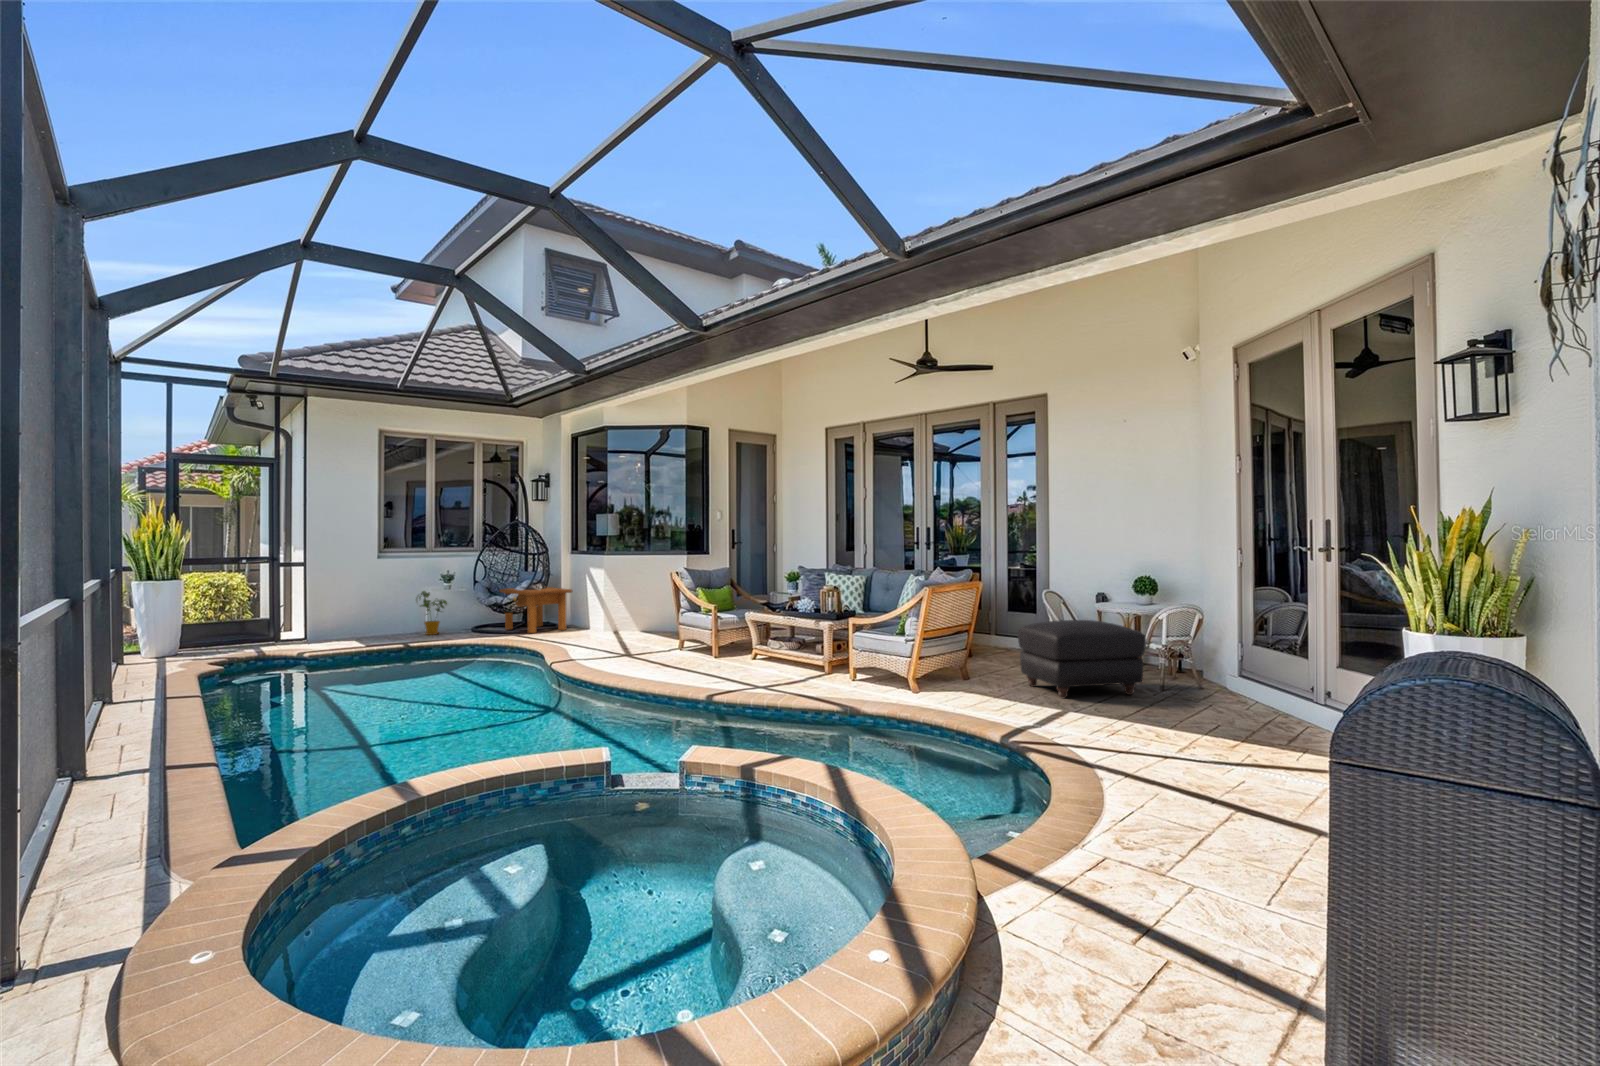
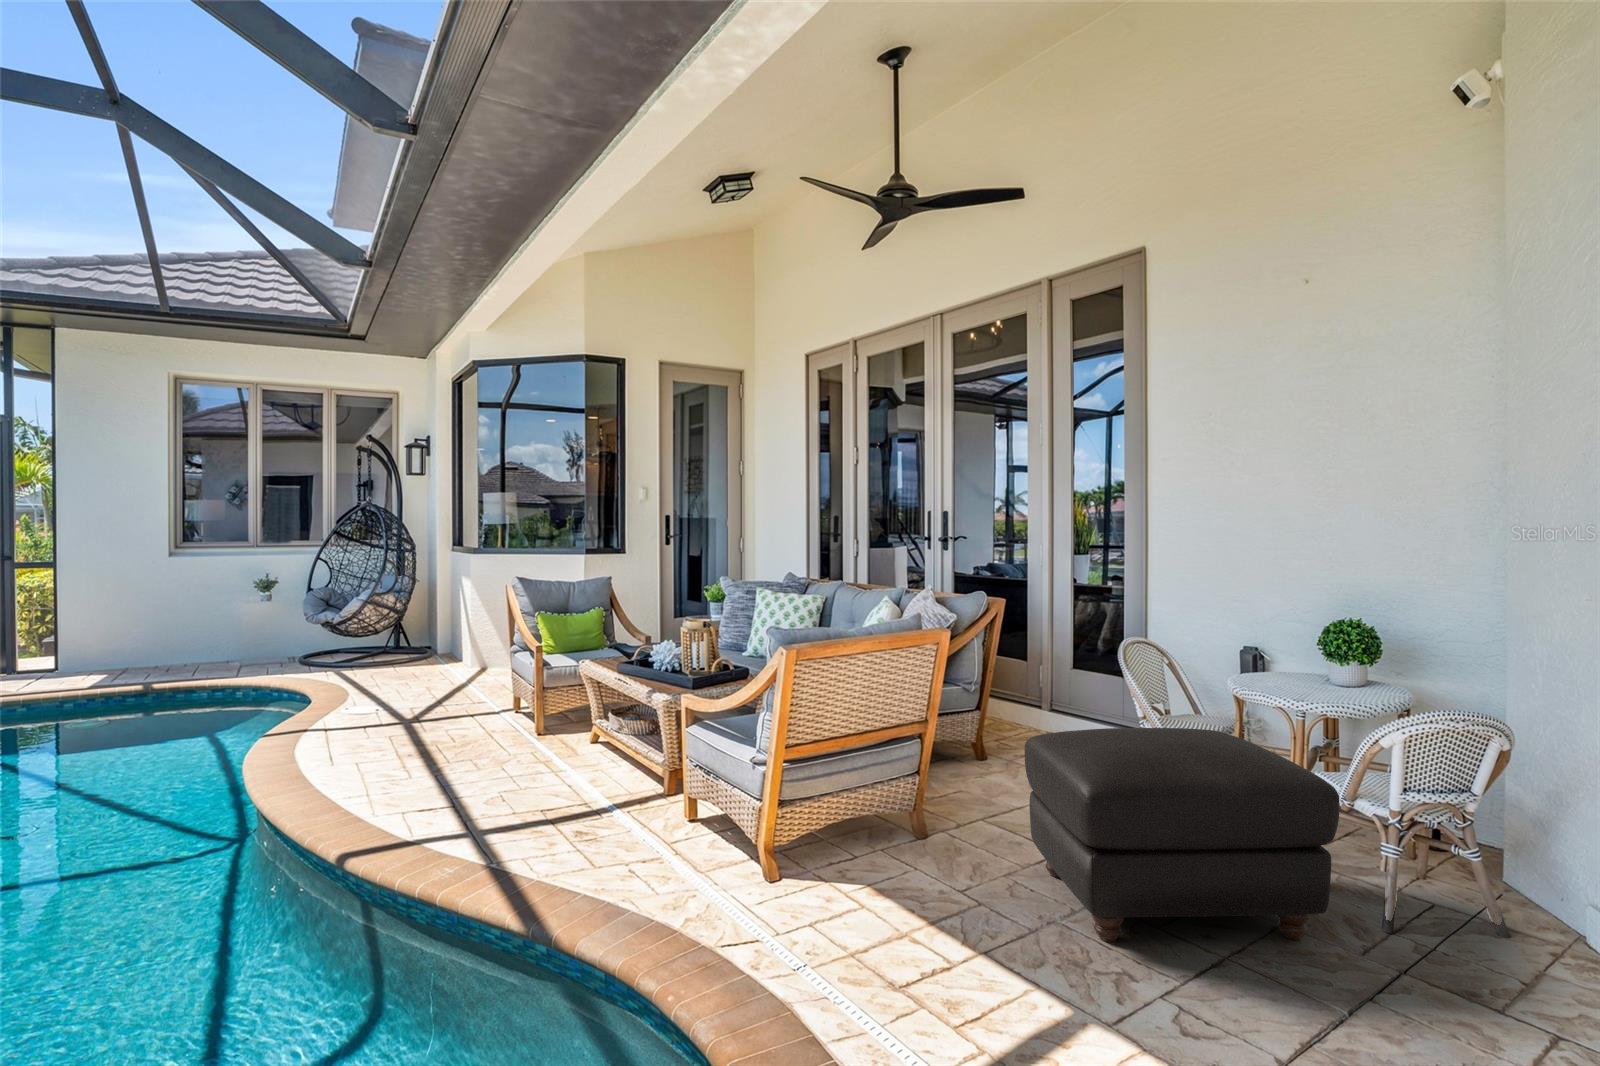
side table: present [500,587,573,633] -> none [346,596,436,667]
house plant: present [416,591,447,635] -> none [213,603,260,666]

